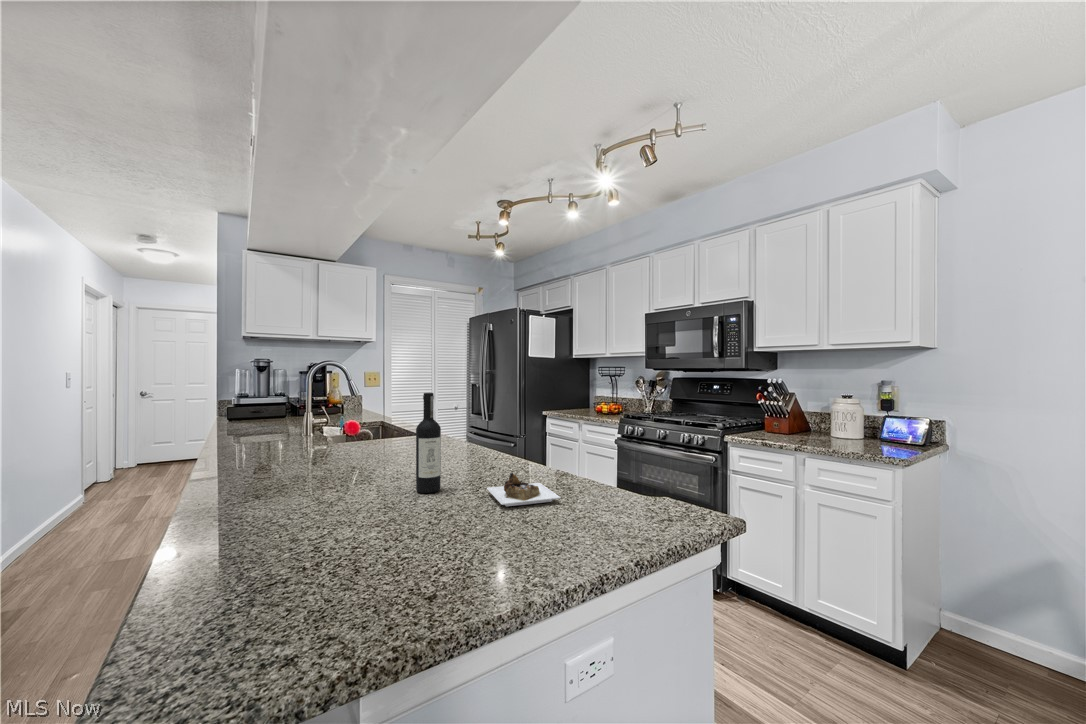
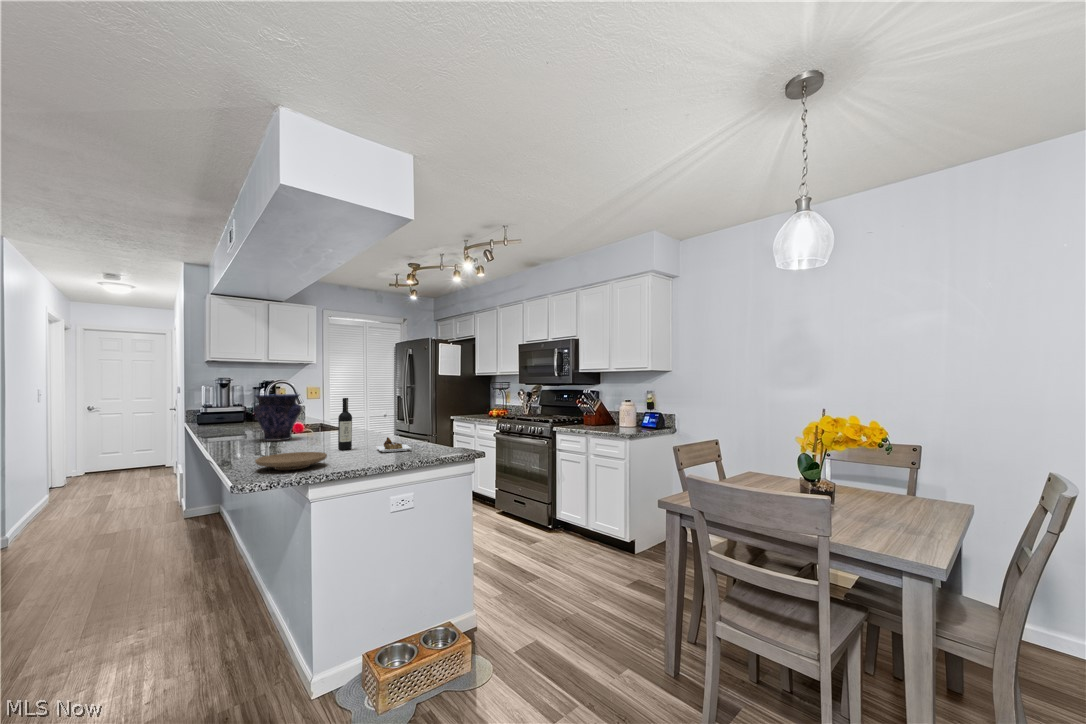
vase: none [279,383,353,459] -> present [254,394,302,441]
plate: none [222,520,401,593] -> present [255,452,327,470]

